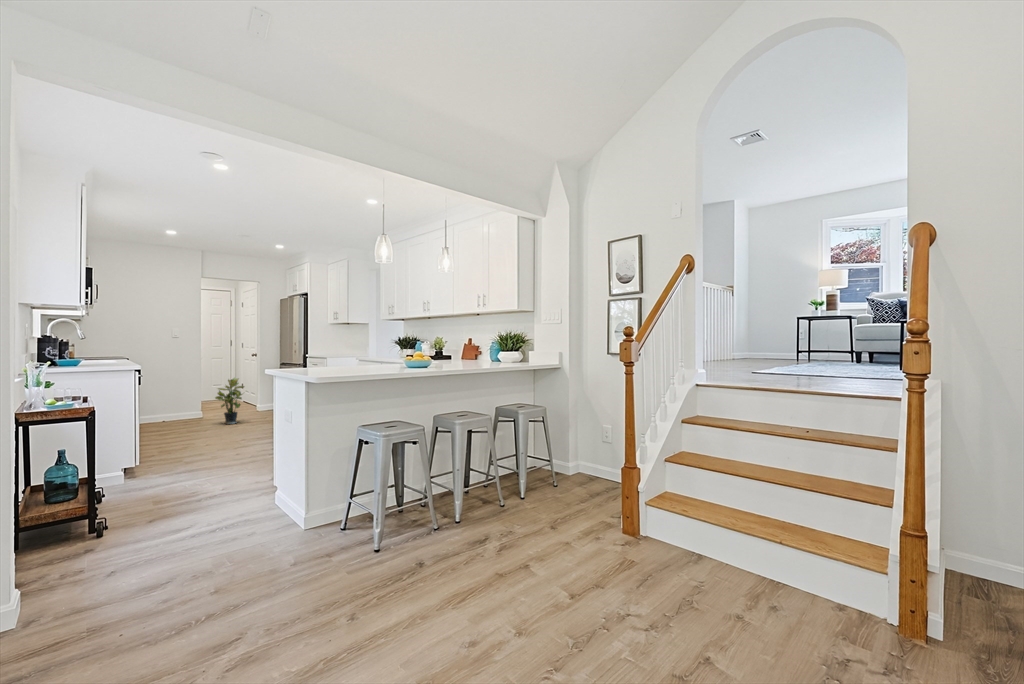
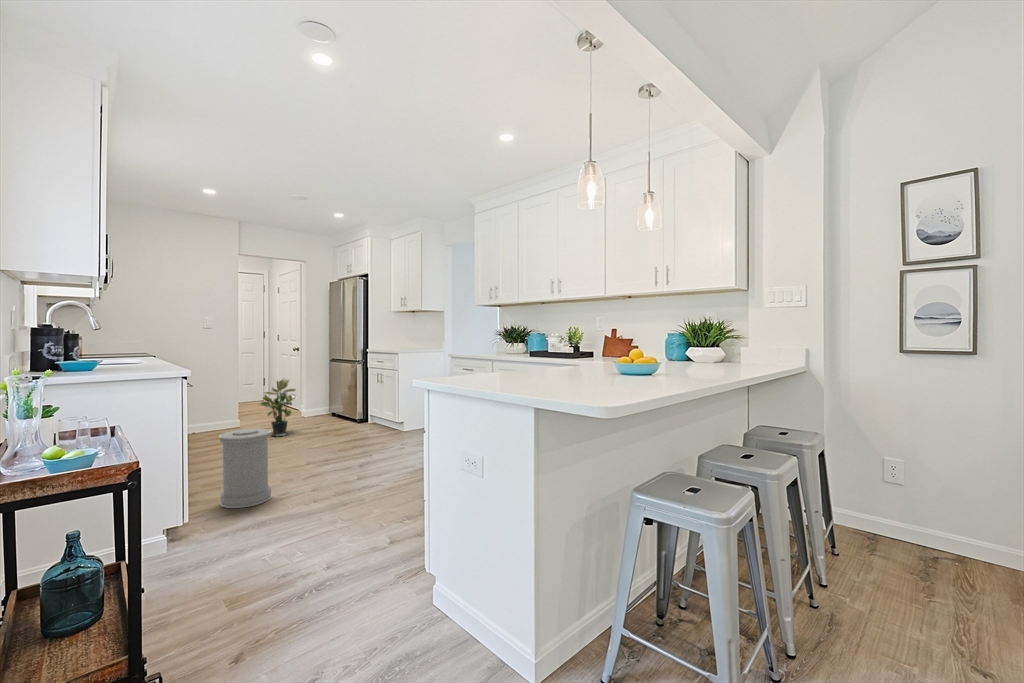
trash can: none [166,410,206,464] -> present [219,428,272,508]

